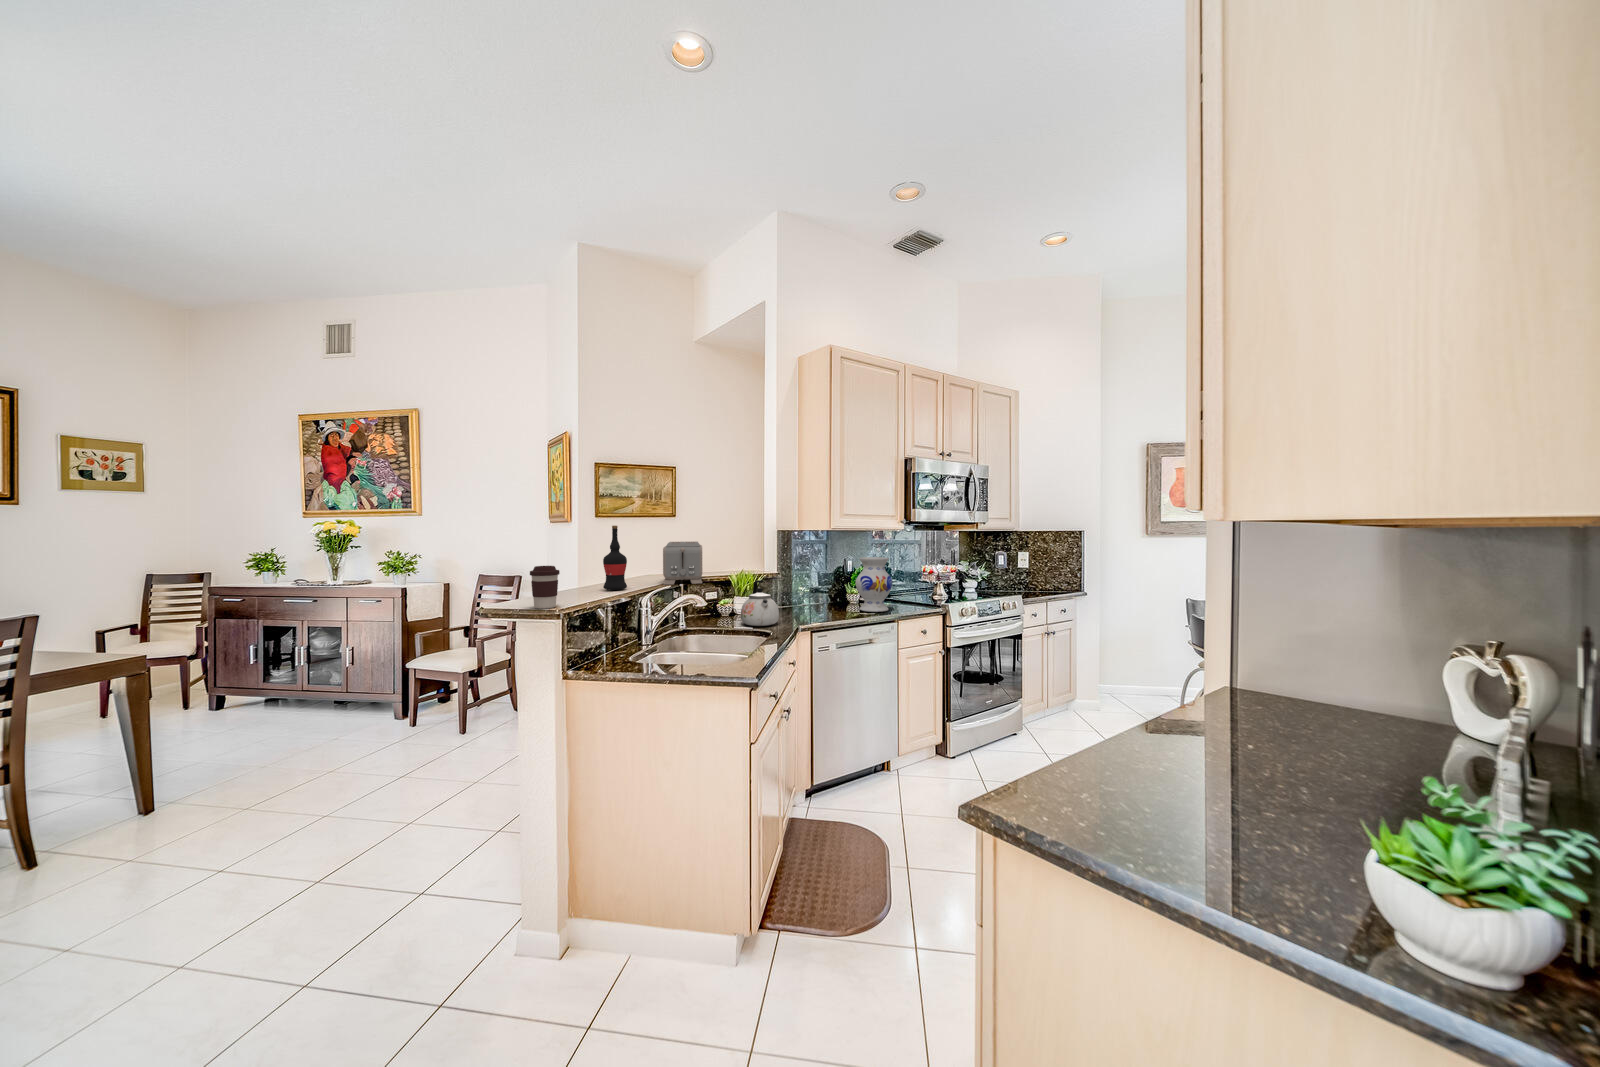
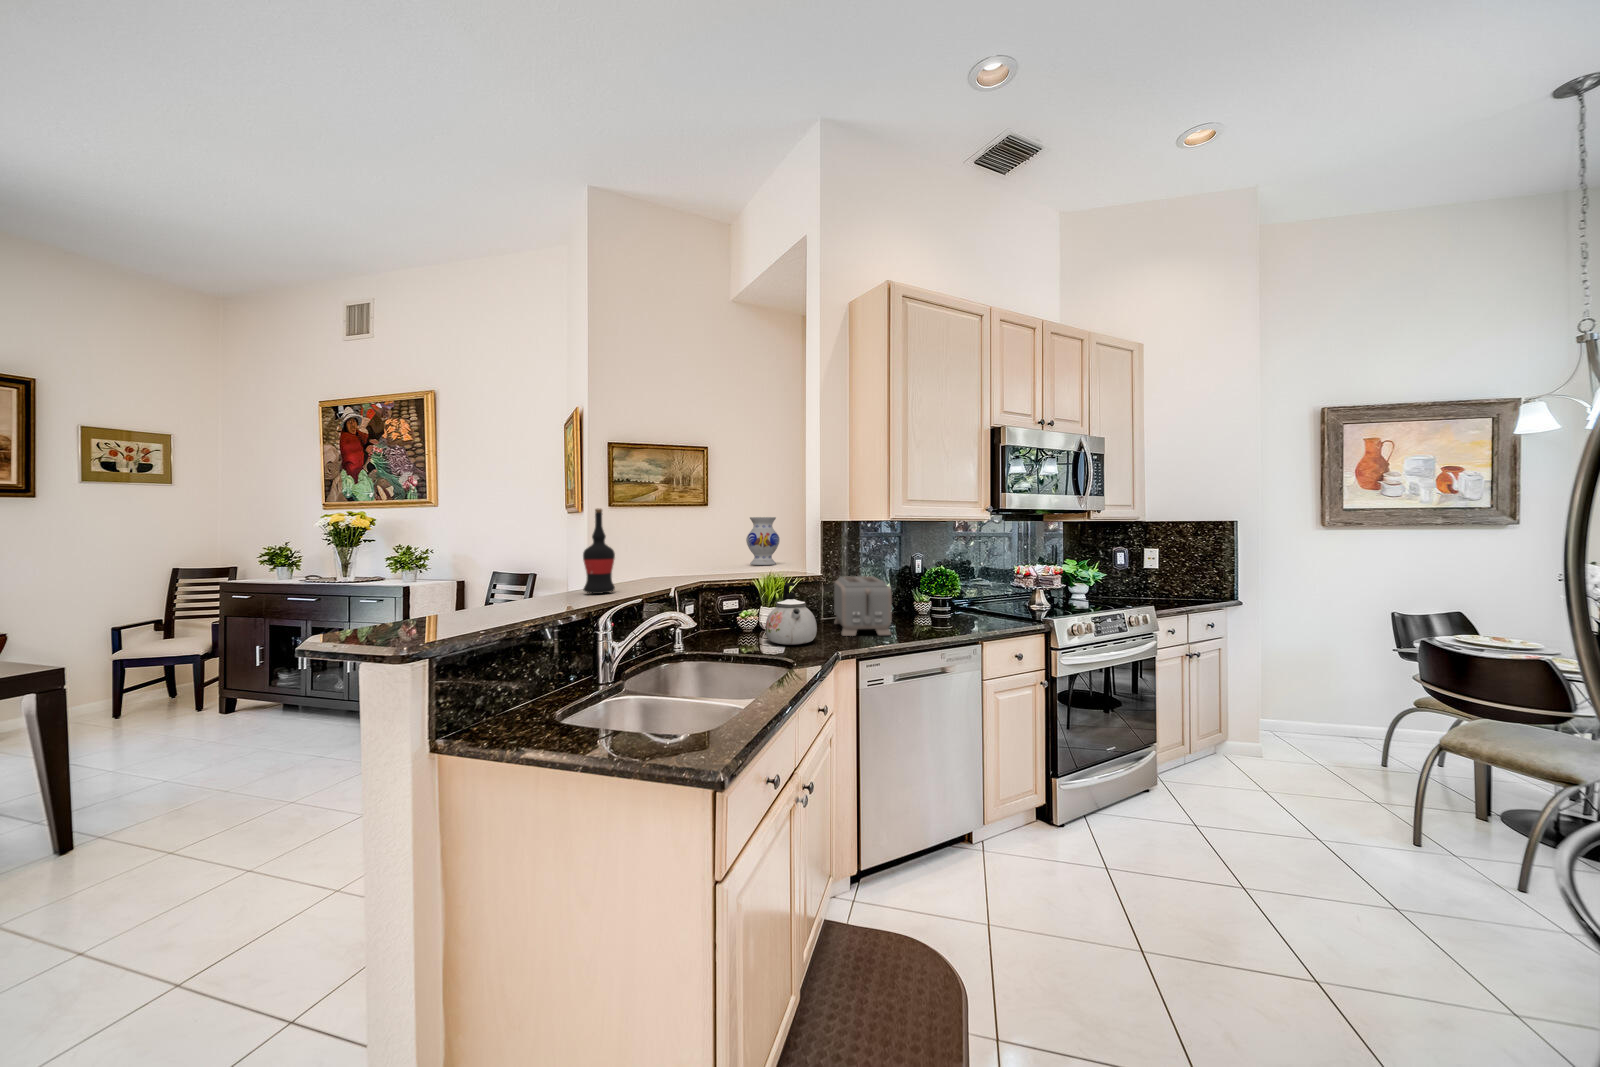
toaster: present [663,542,702,585] -> present [834,576,892,636]
vase: present [856,557,893,612] -> present [746,517,780,565]
coffee cup: present [530,566,560,609] -> none [445,559,489,619]

